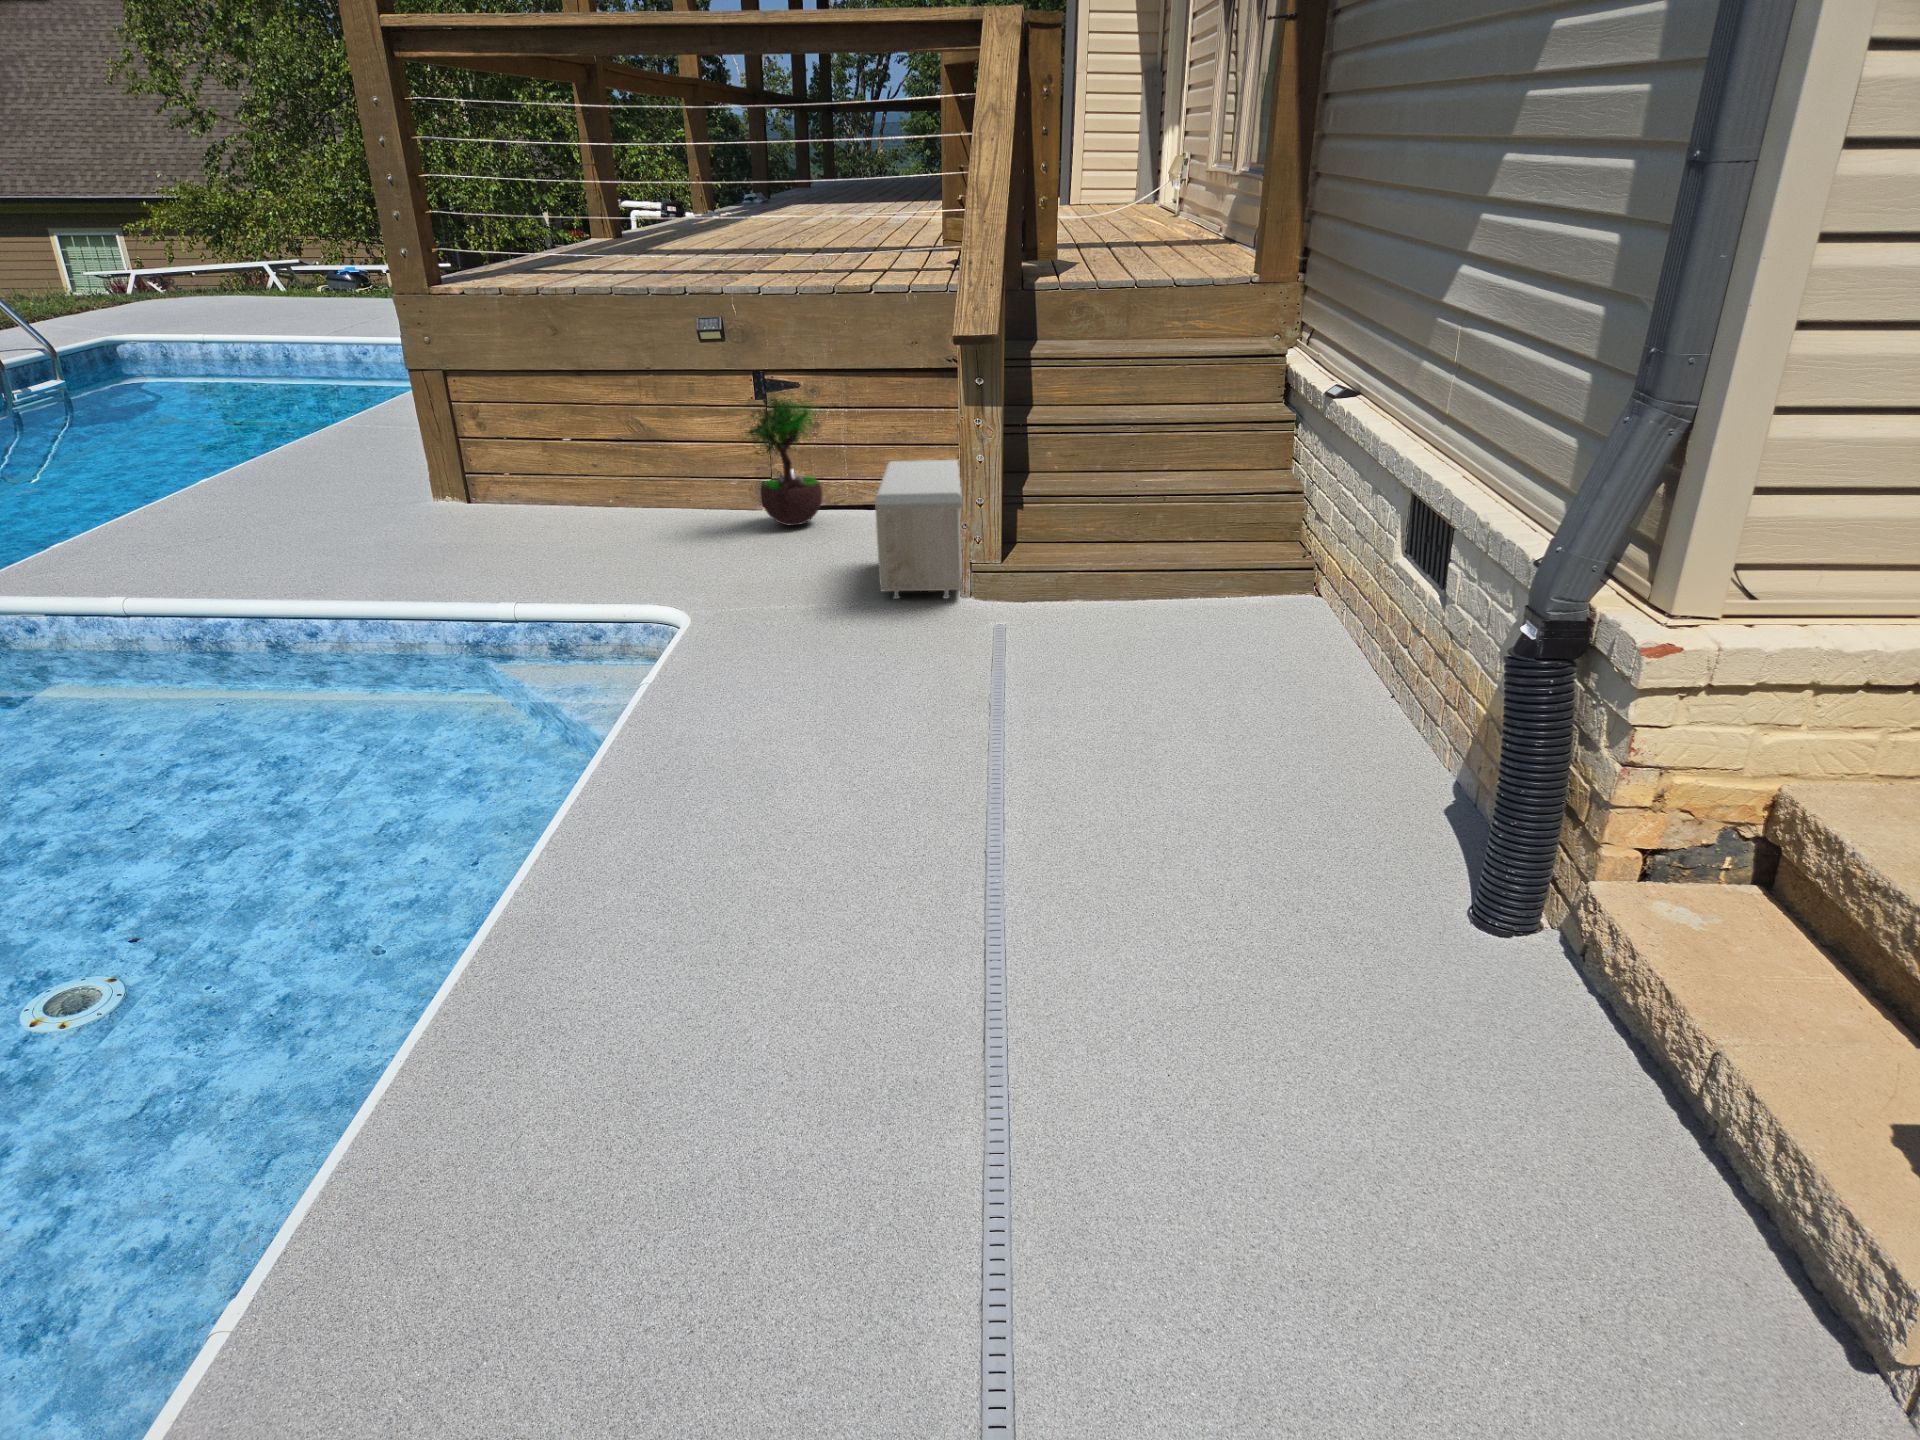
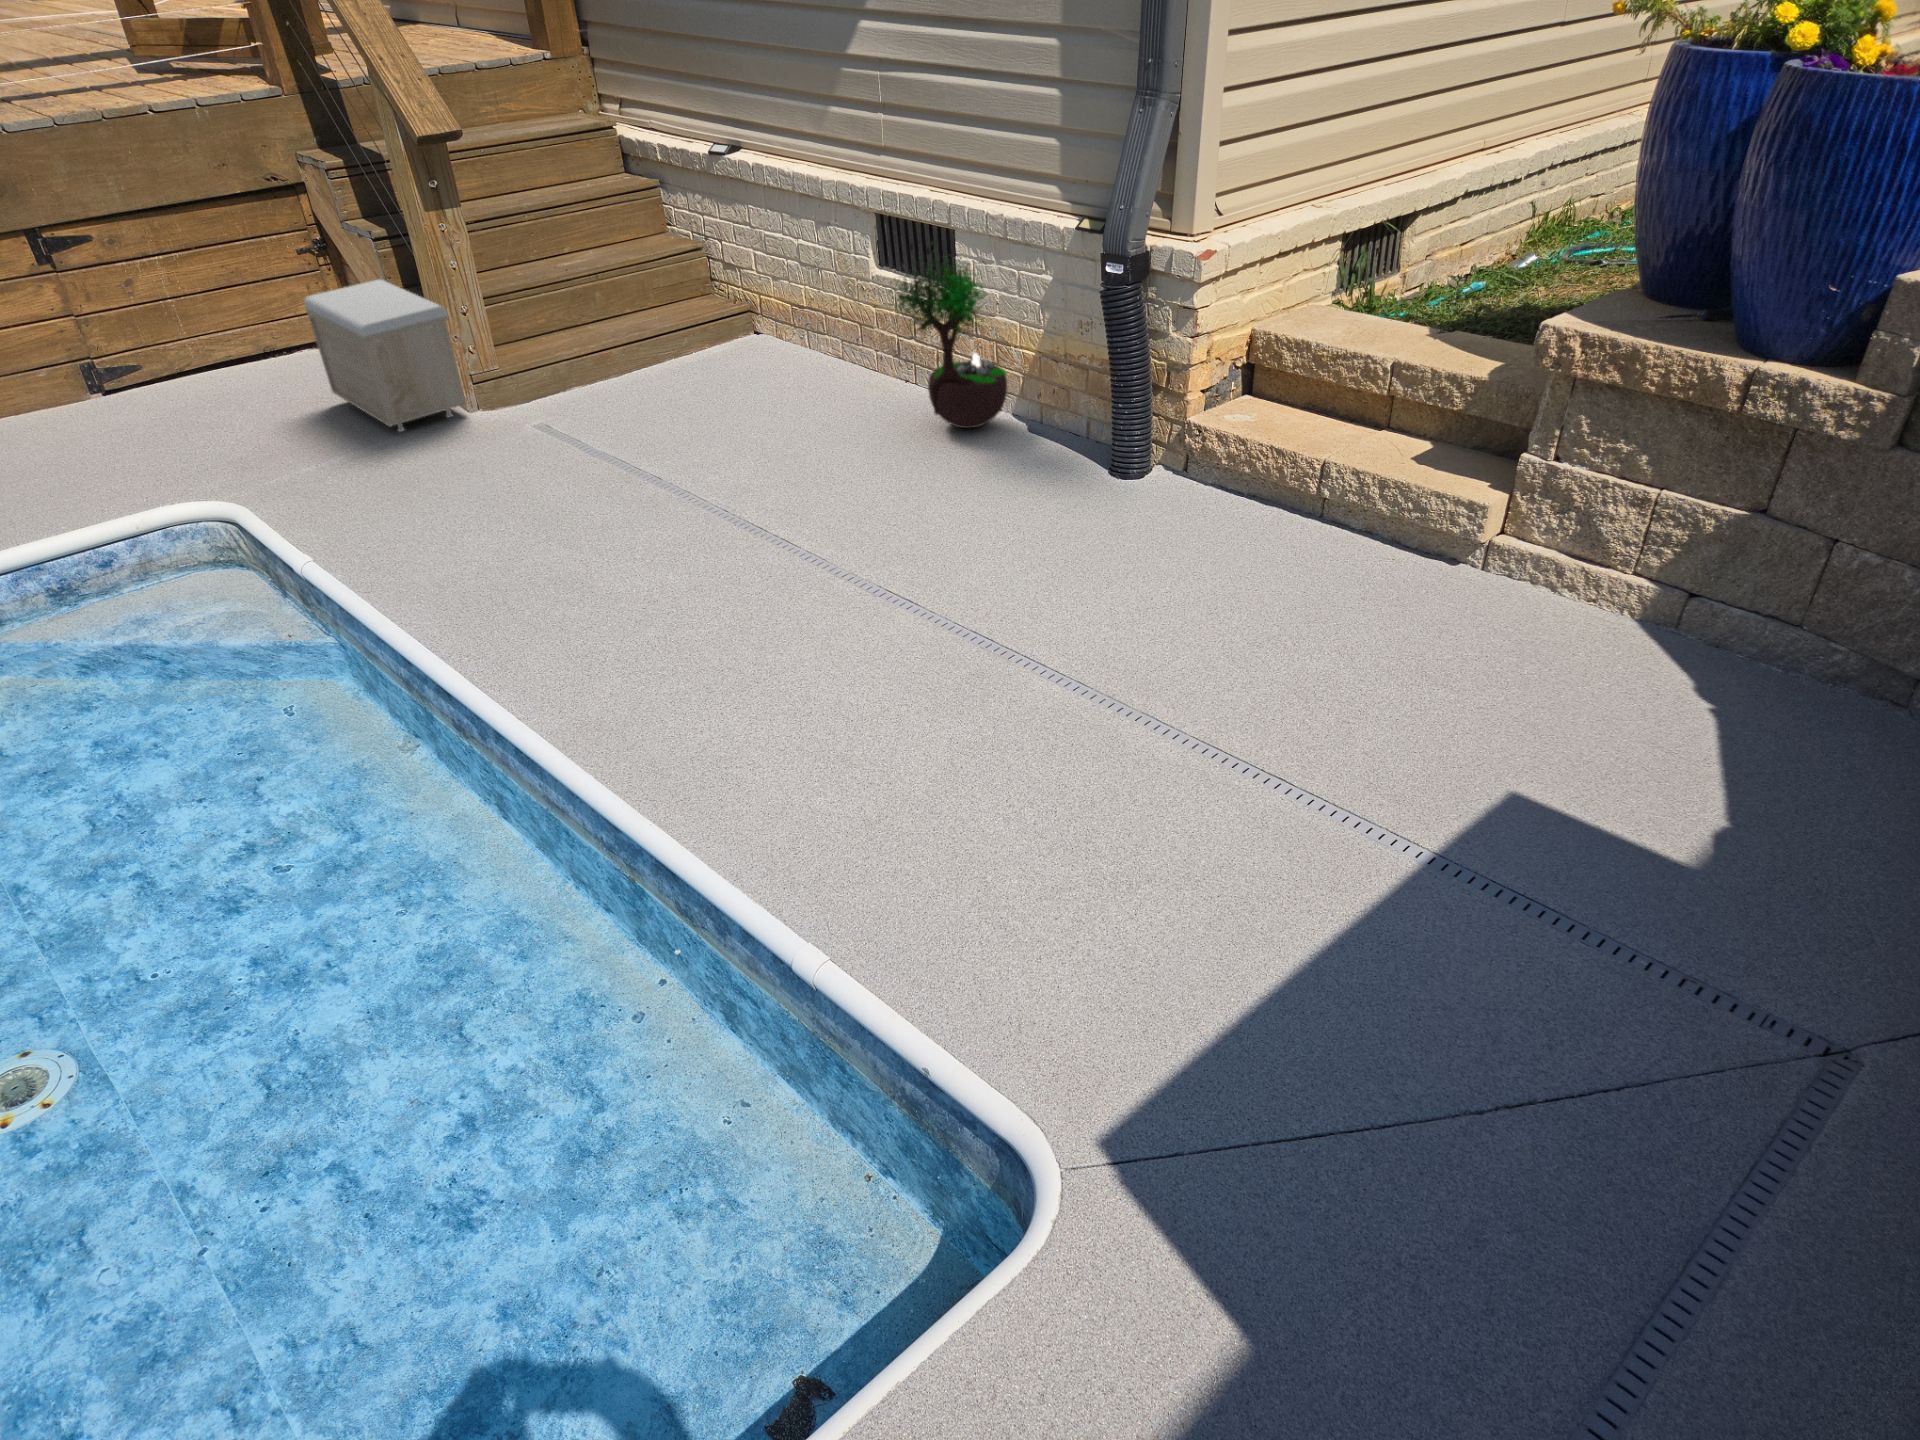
potted tree: present [742,384,823,526] -> present [889,258,1007,428]

